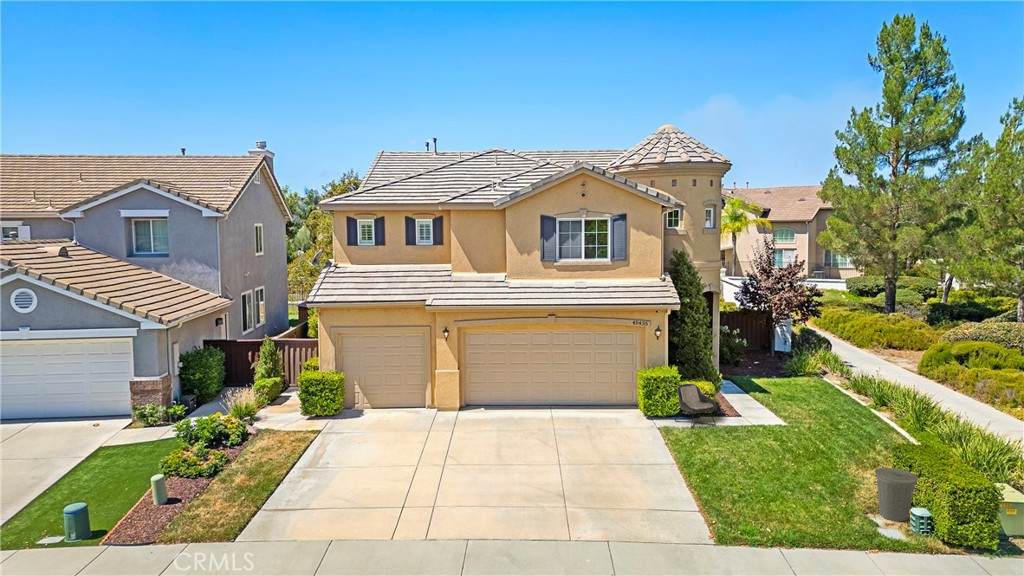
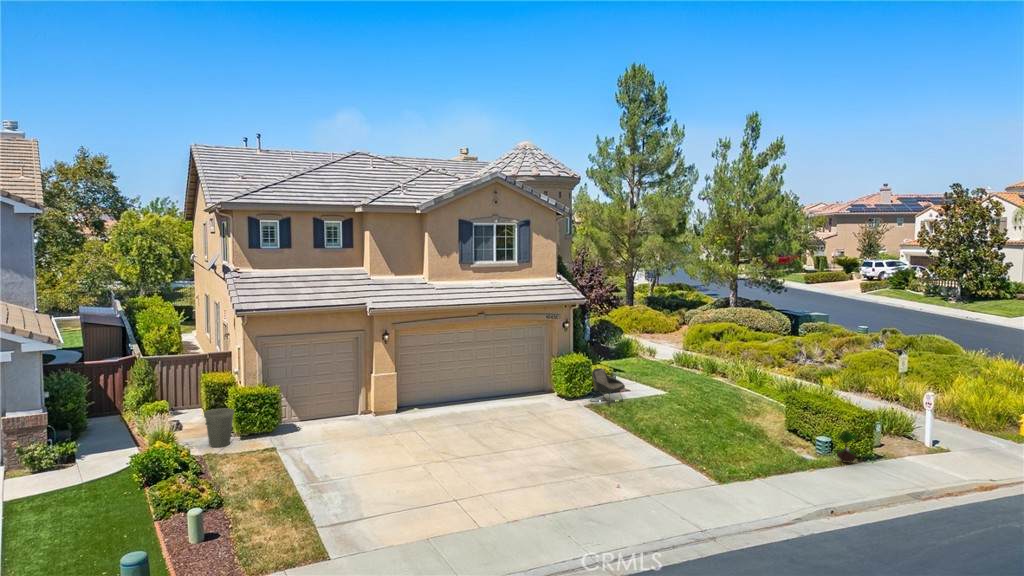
trash can: present [874,468,918,521] -> present [204,408,234,447]
potted tree: none [924,498,961,552] -> present [836,431,855,463]

